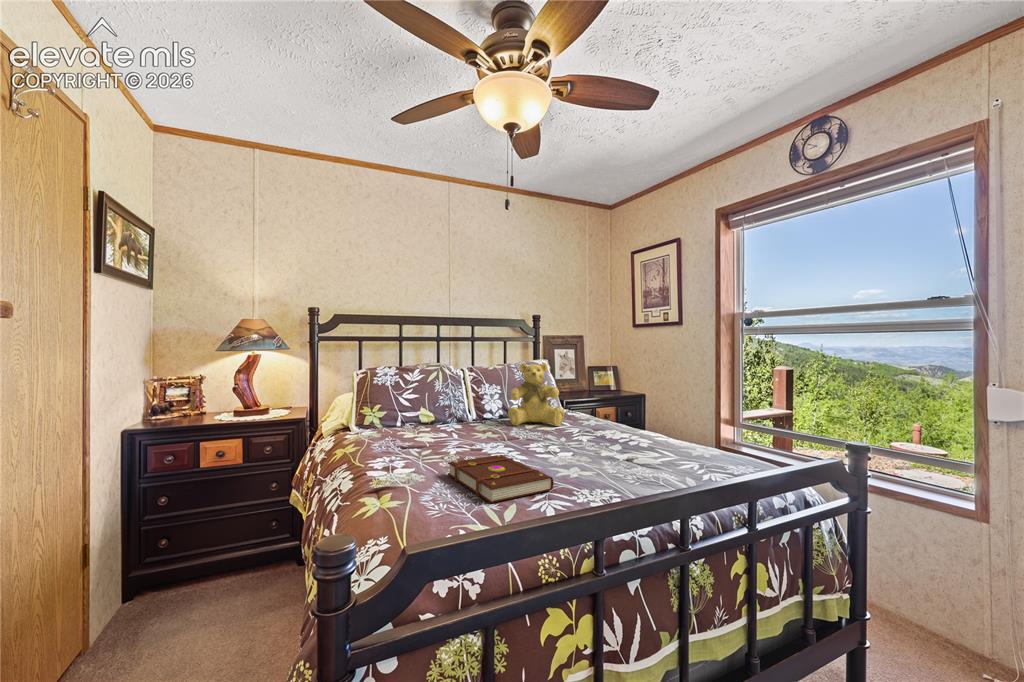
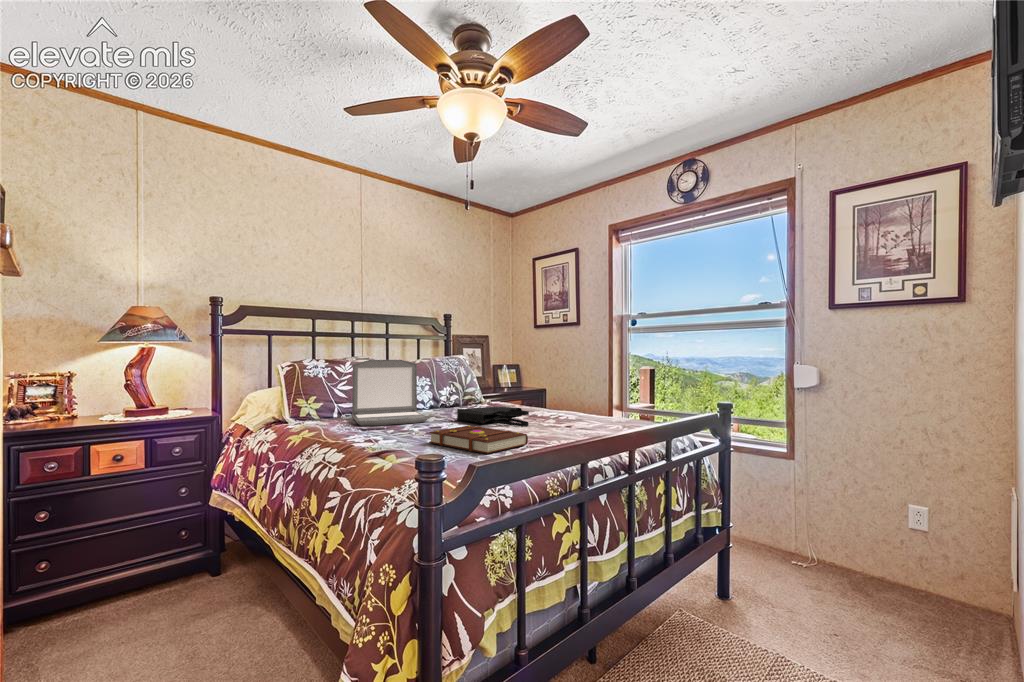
teddy bear: present [508,364,564,426] -> none [443,355,495,413]
laptop: none [408,369,481,440] -> present [352,360,428,426]
tote bag: none [511,423,583,454] -> present [457,407,529,426]

